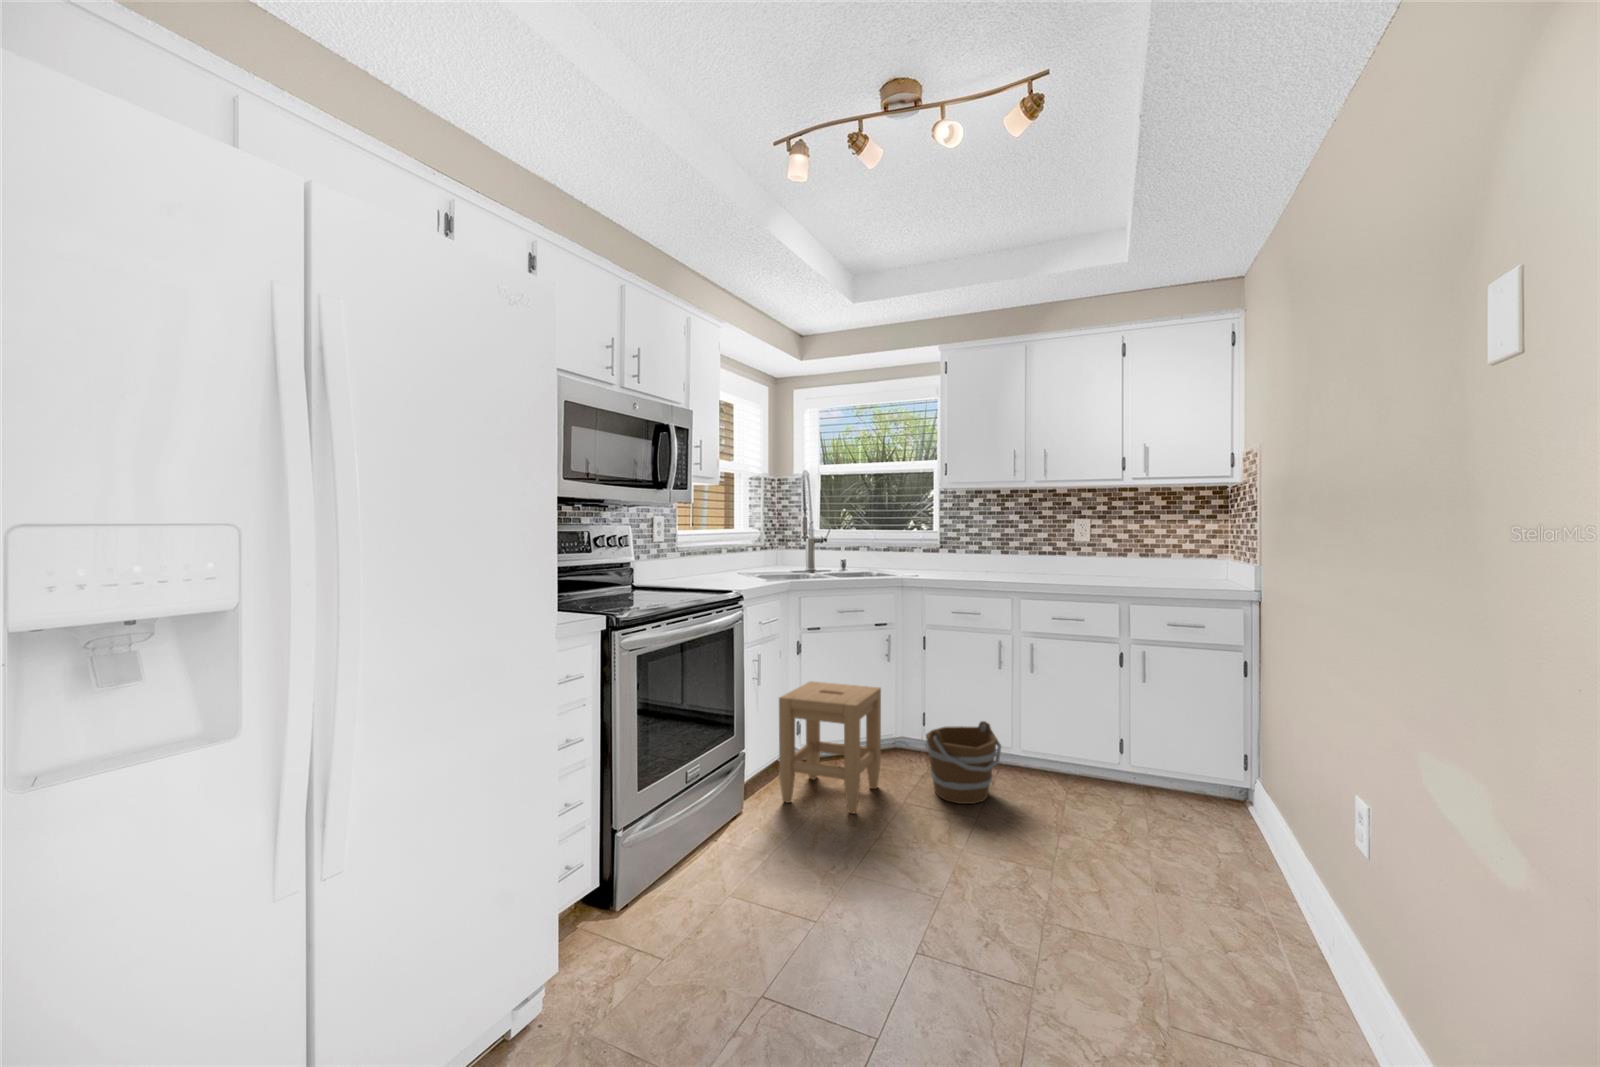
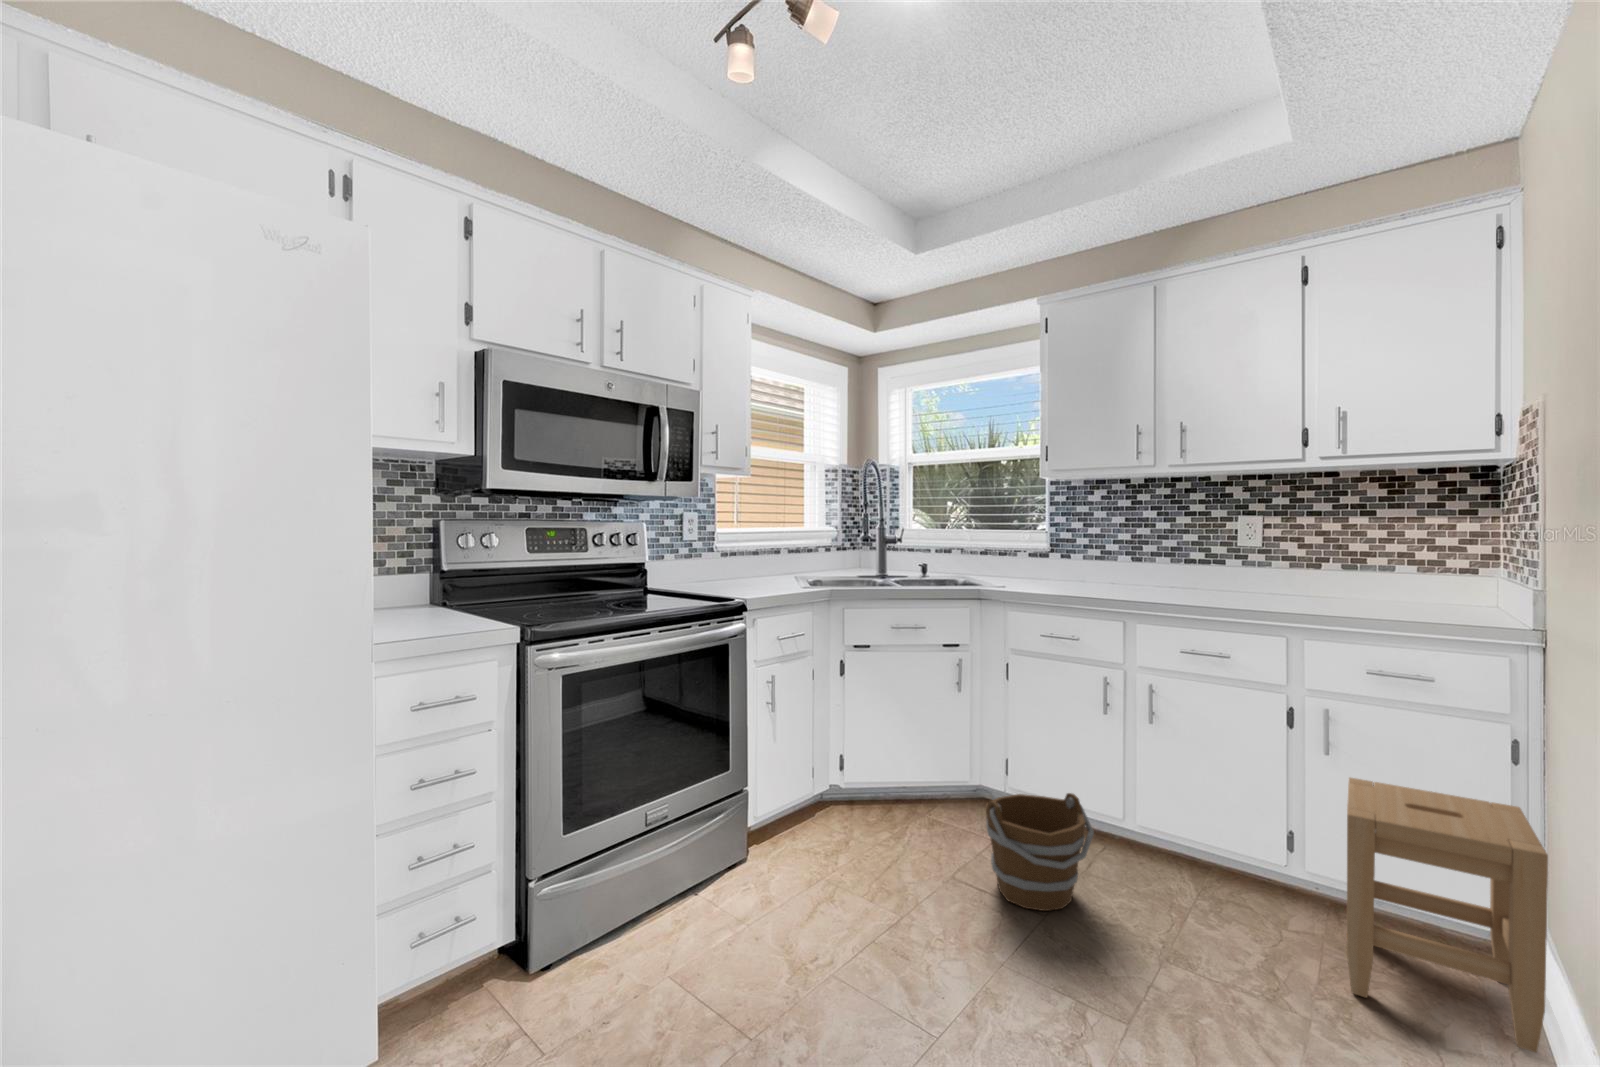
stool: present [779,681,881,814] -> present [1347,778,1548,1052]

